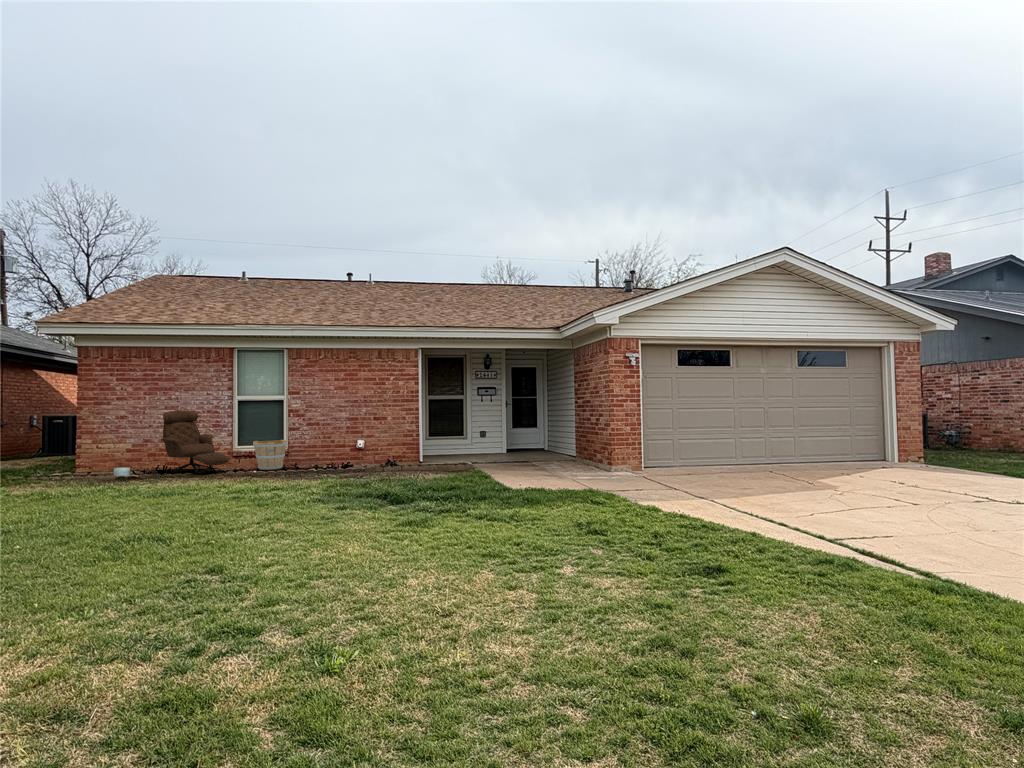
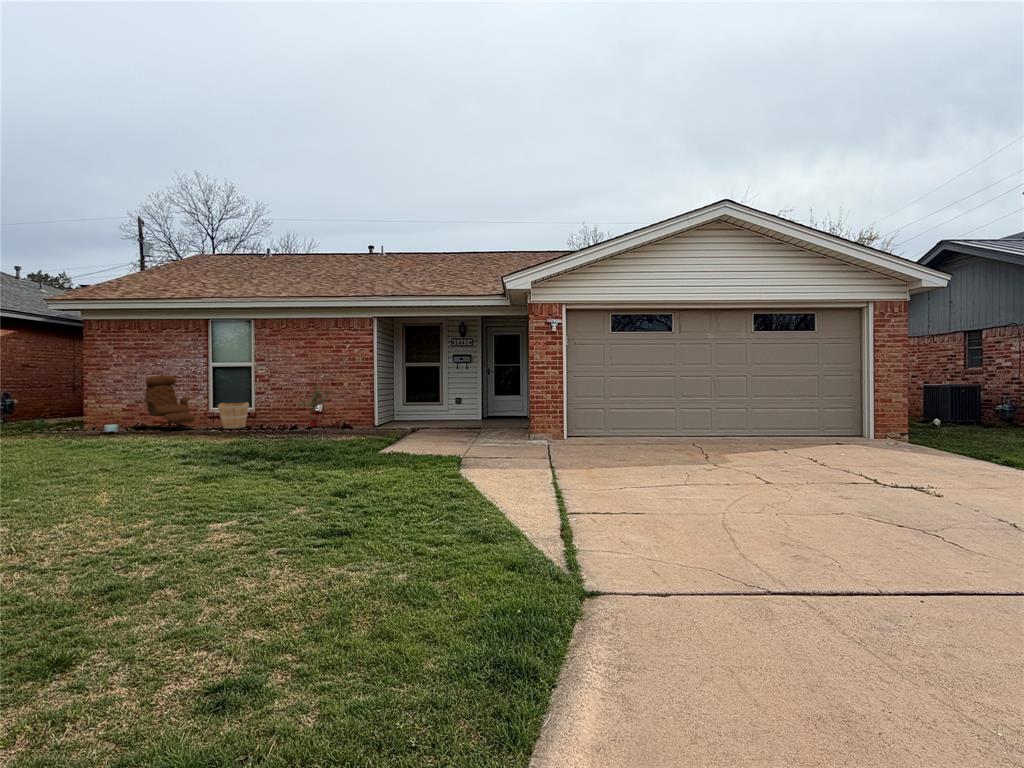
potted tree: none [341,419,380,466] -> present [297,386,329,428]

